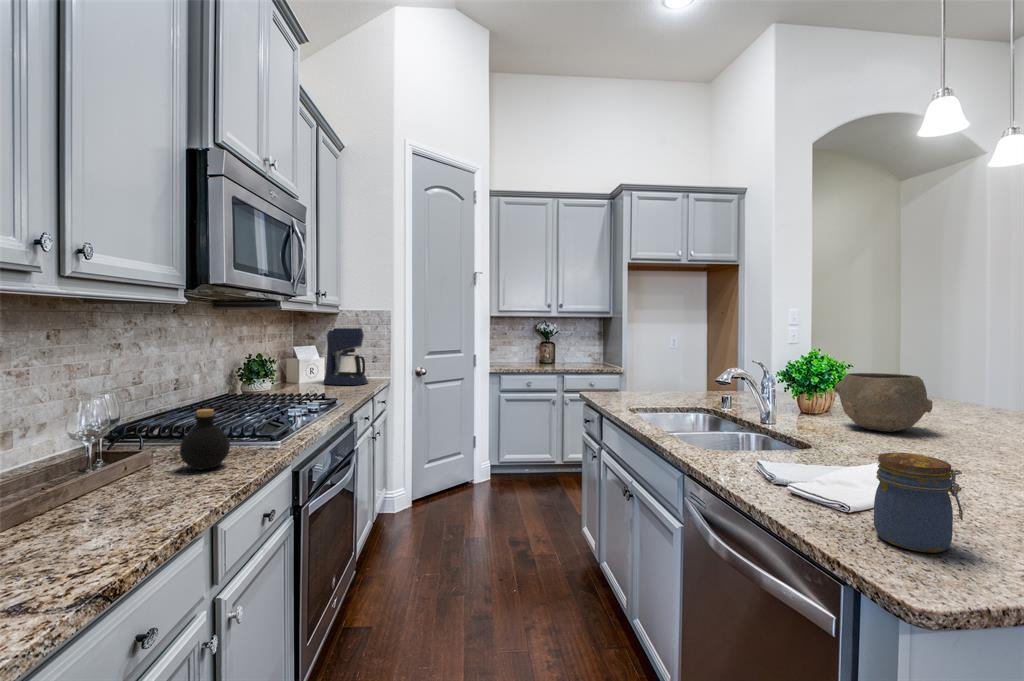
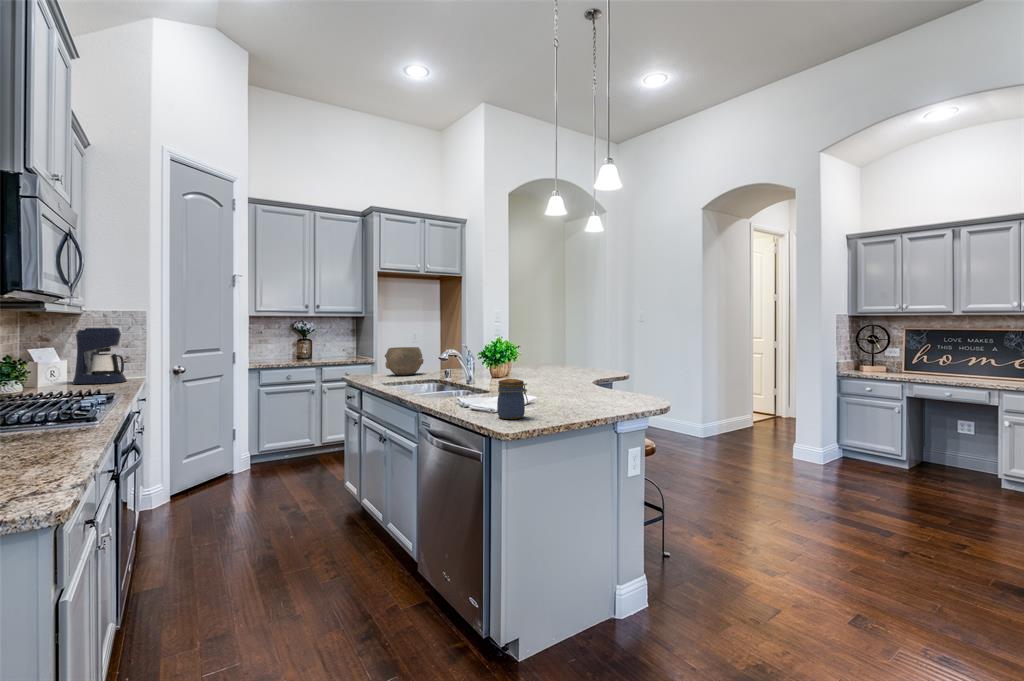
bowl: present [834,373,933,432] -> present [385,347,424,375]
bottle: present [180,409,230,469] -> none [28,390,73,437]

